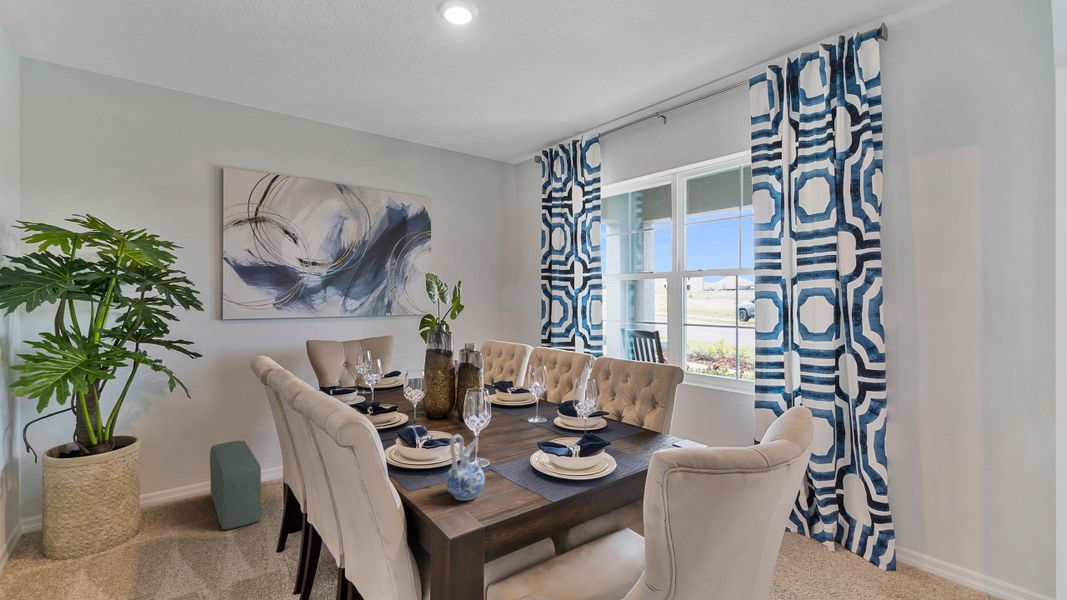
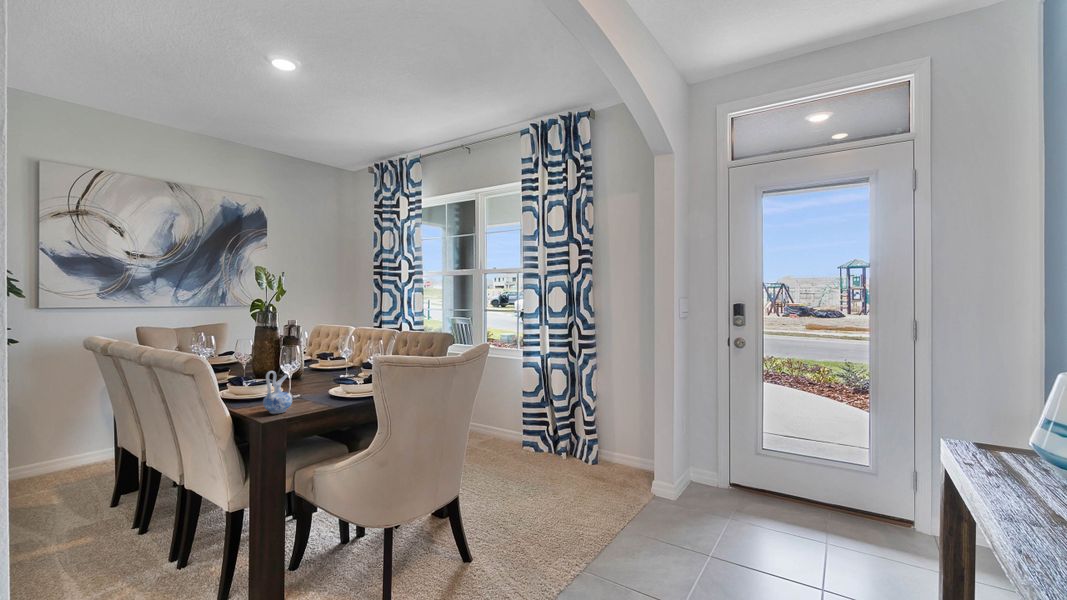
pouf: present [210,441,261,530] -> none [26,424,89,499]

